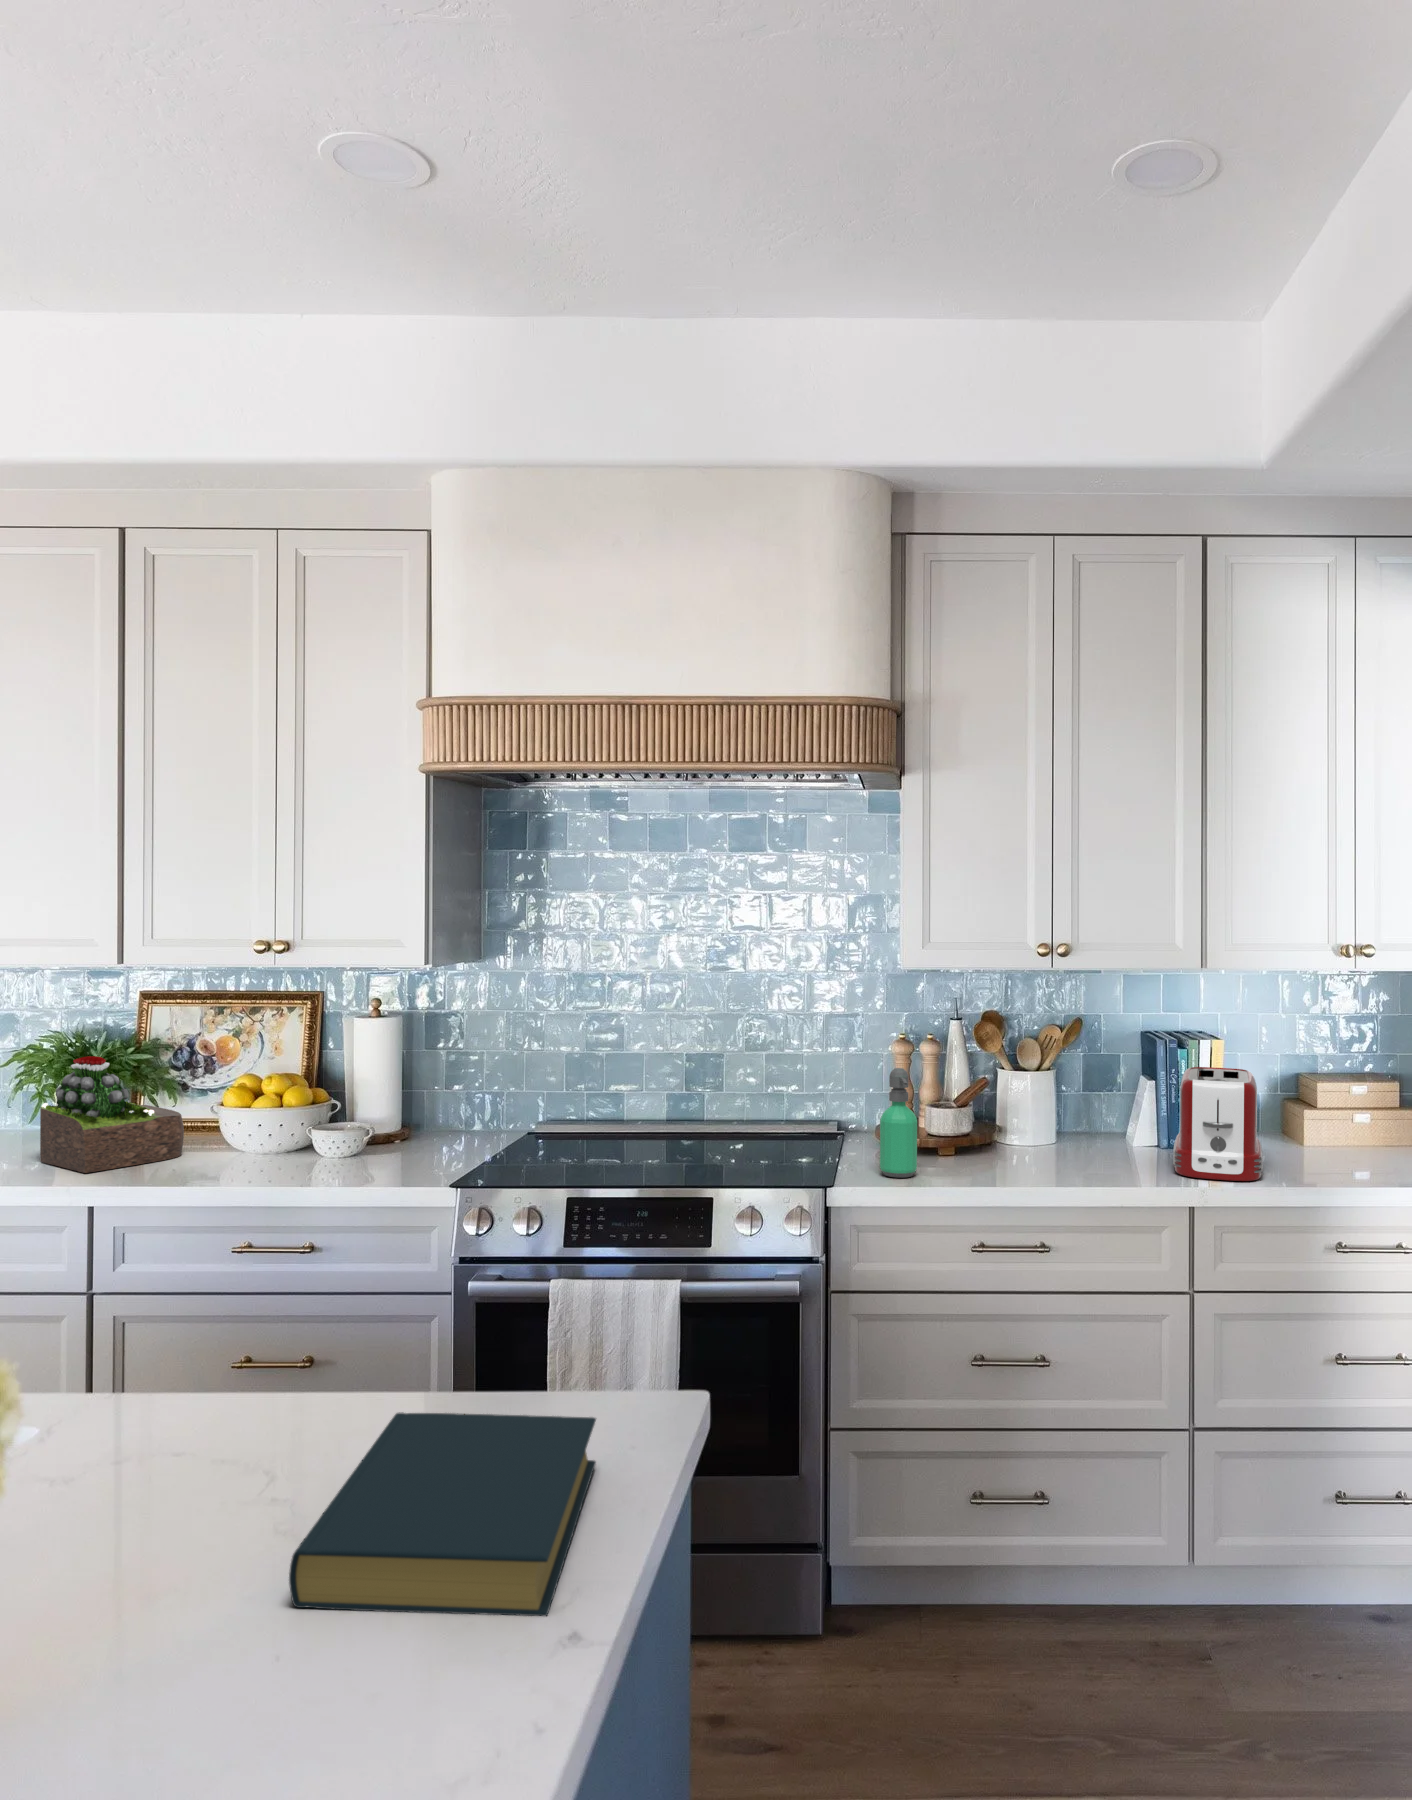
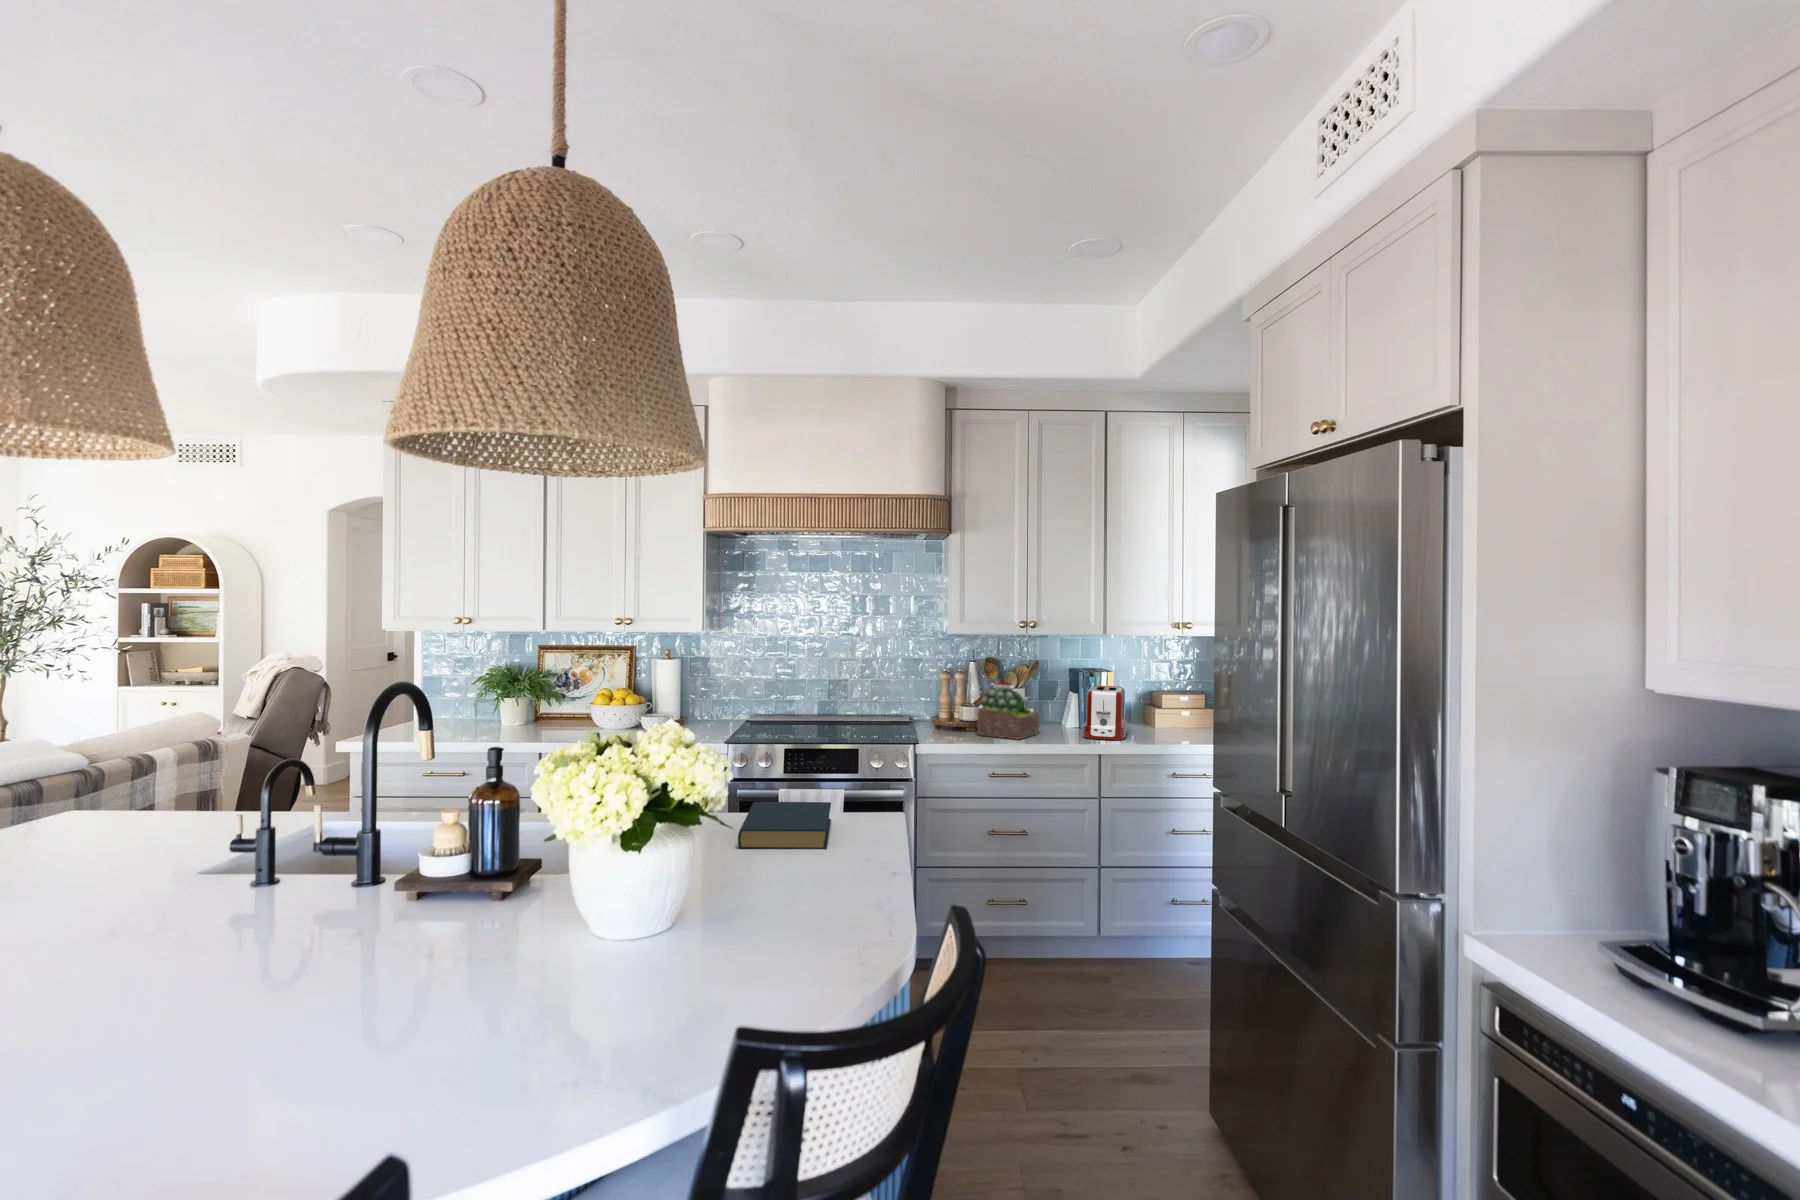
succulent plant: present [40,1056,184,1173] -> present [977,682,1040,740]
soap dispenser: present [880,1068,917,1178] -> none [938,685,957,739]

